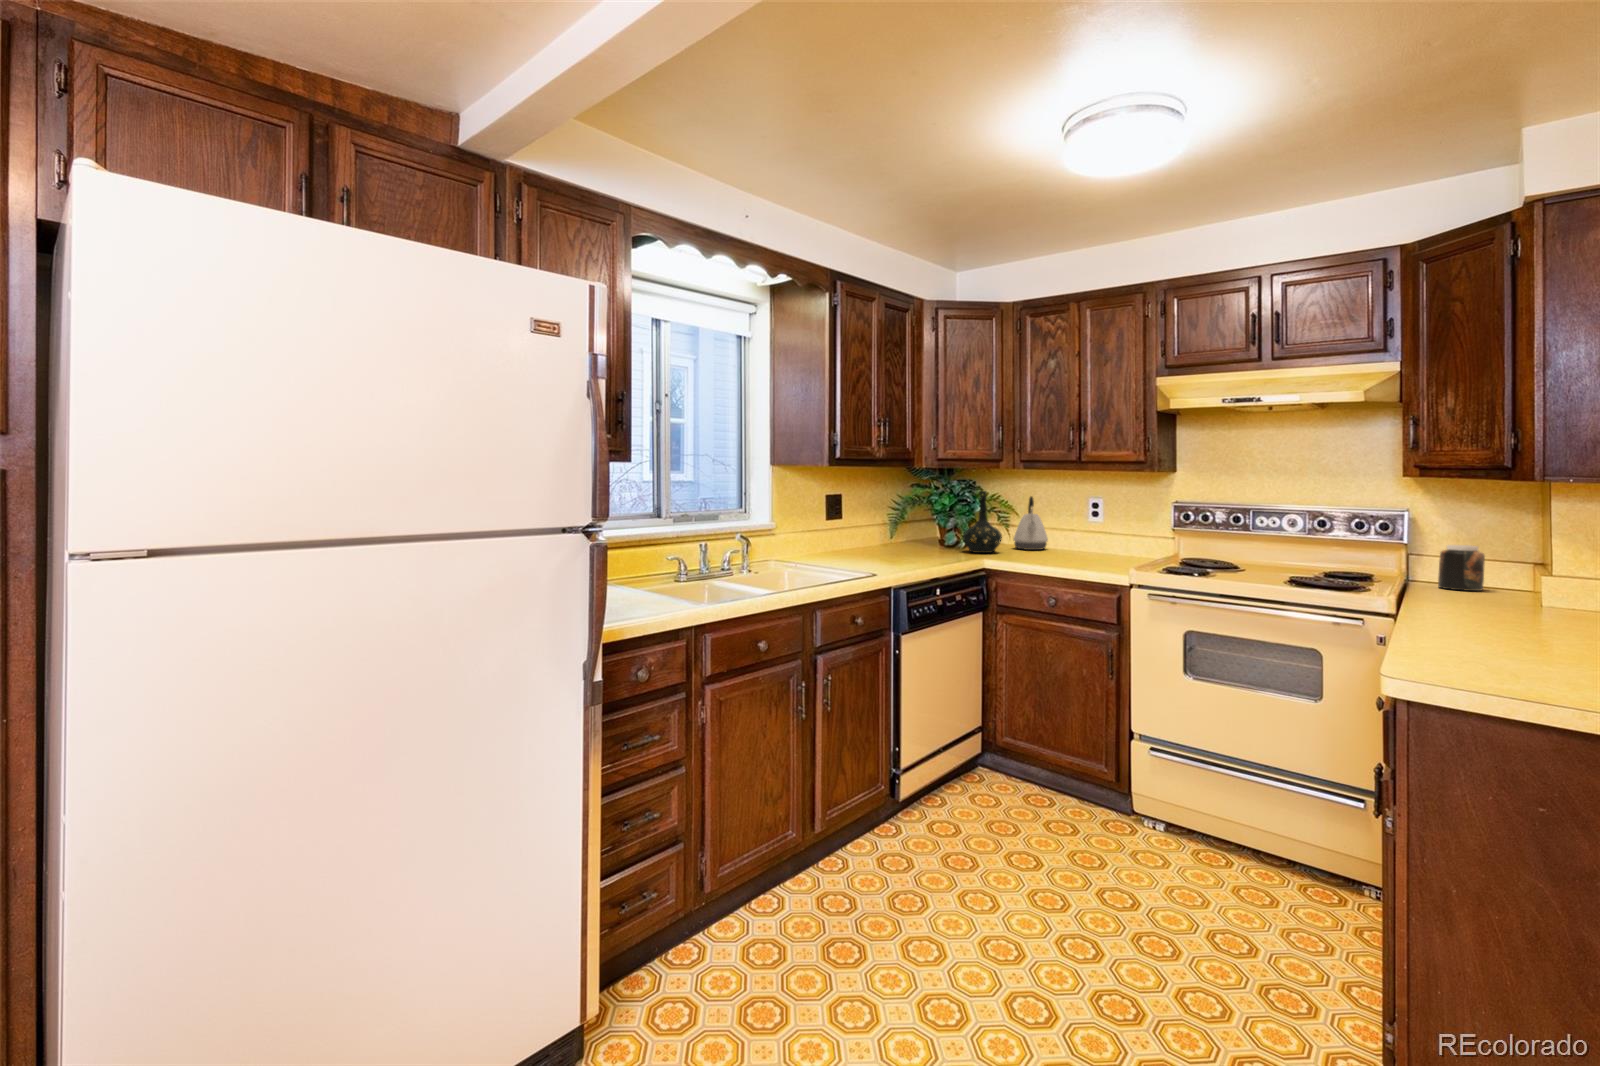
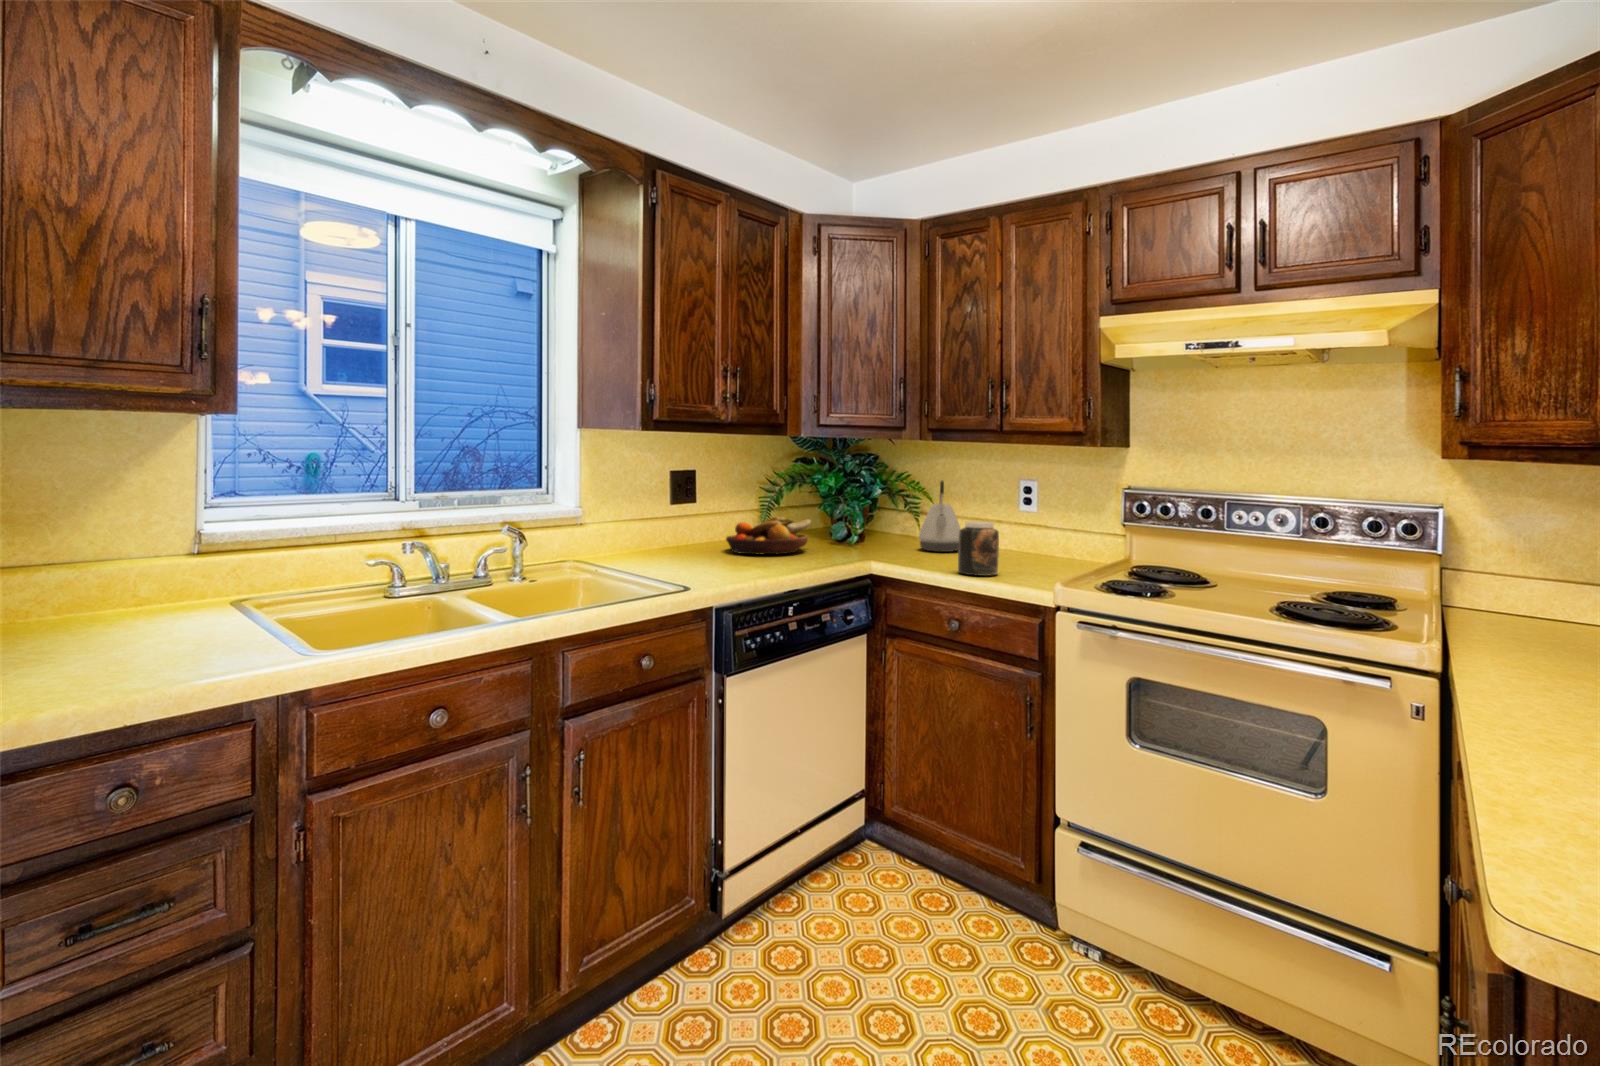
bottle: present [963,491,1002,553] -> none [848,472,900,556]
fruit bowl: none [870,525,933,553] -> present [726,517,812,554]
jar: present [1438,545,1485,591] -> present [958,521,999,576]

